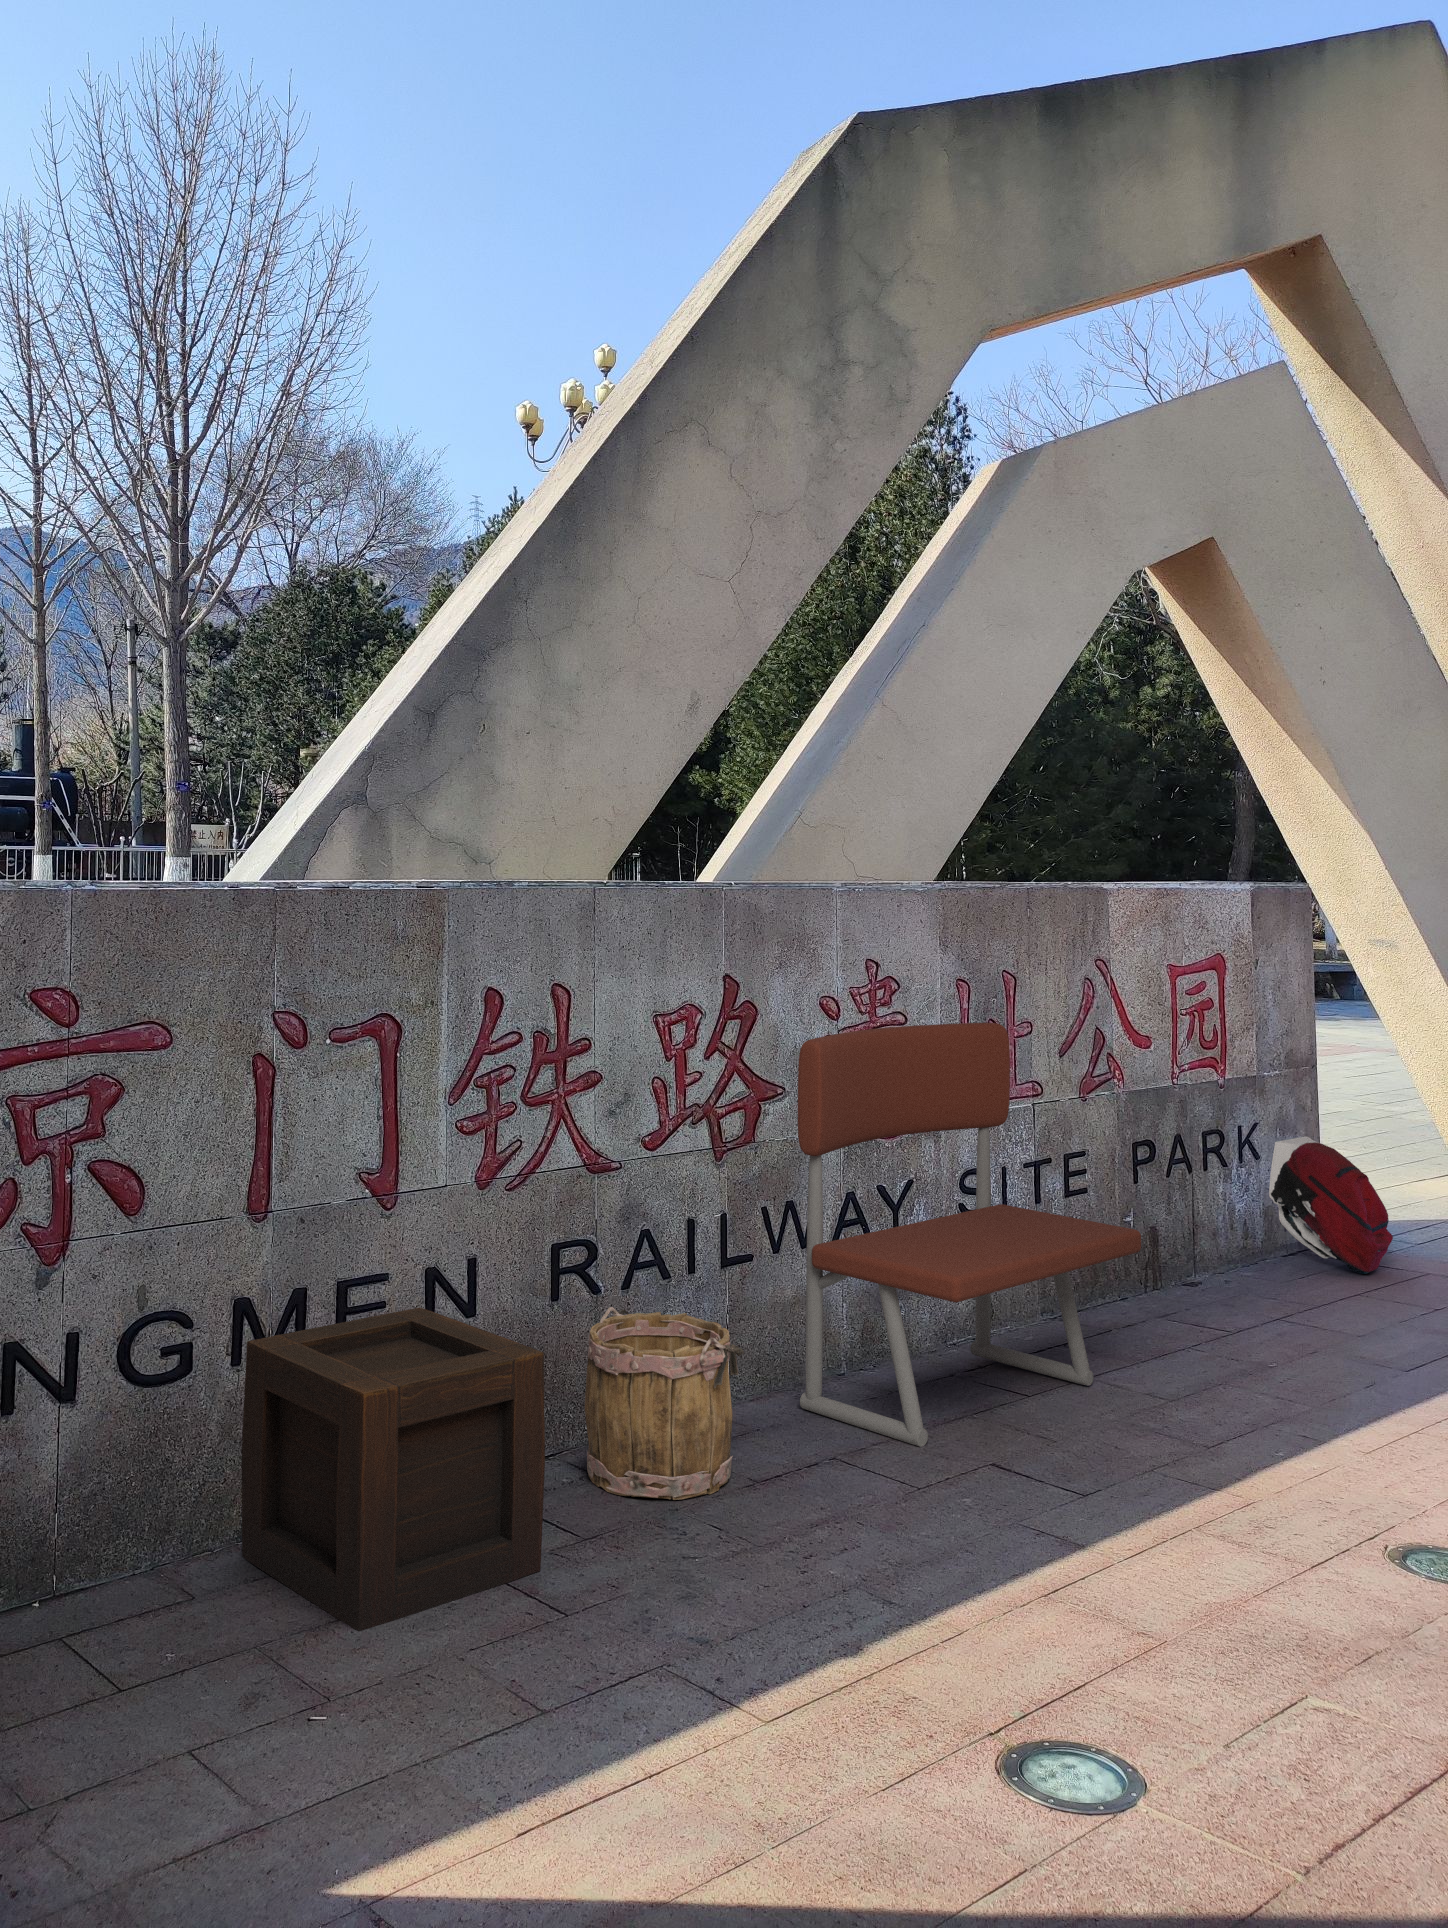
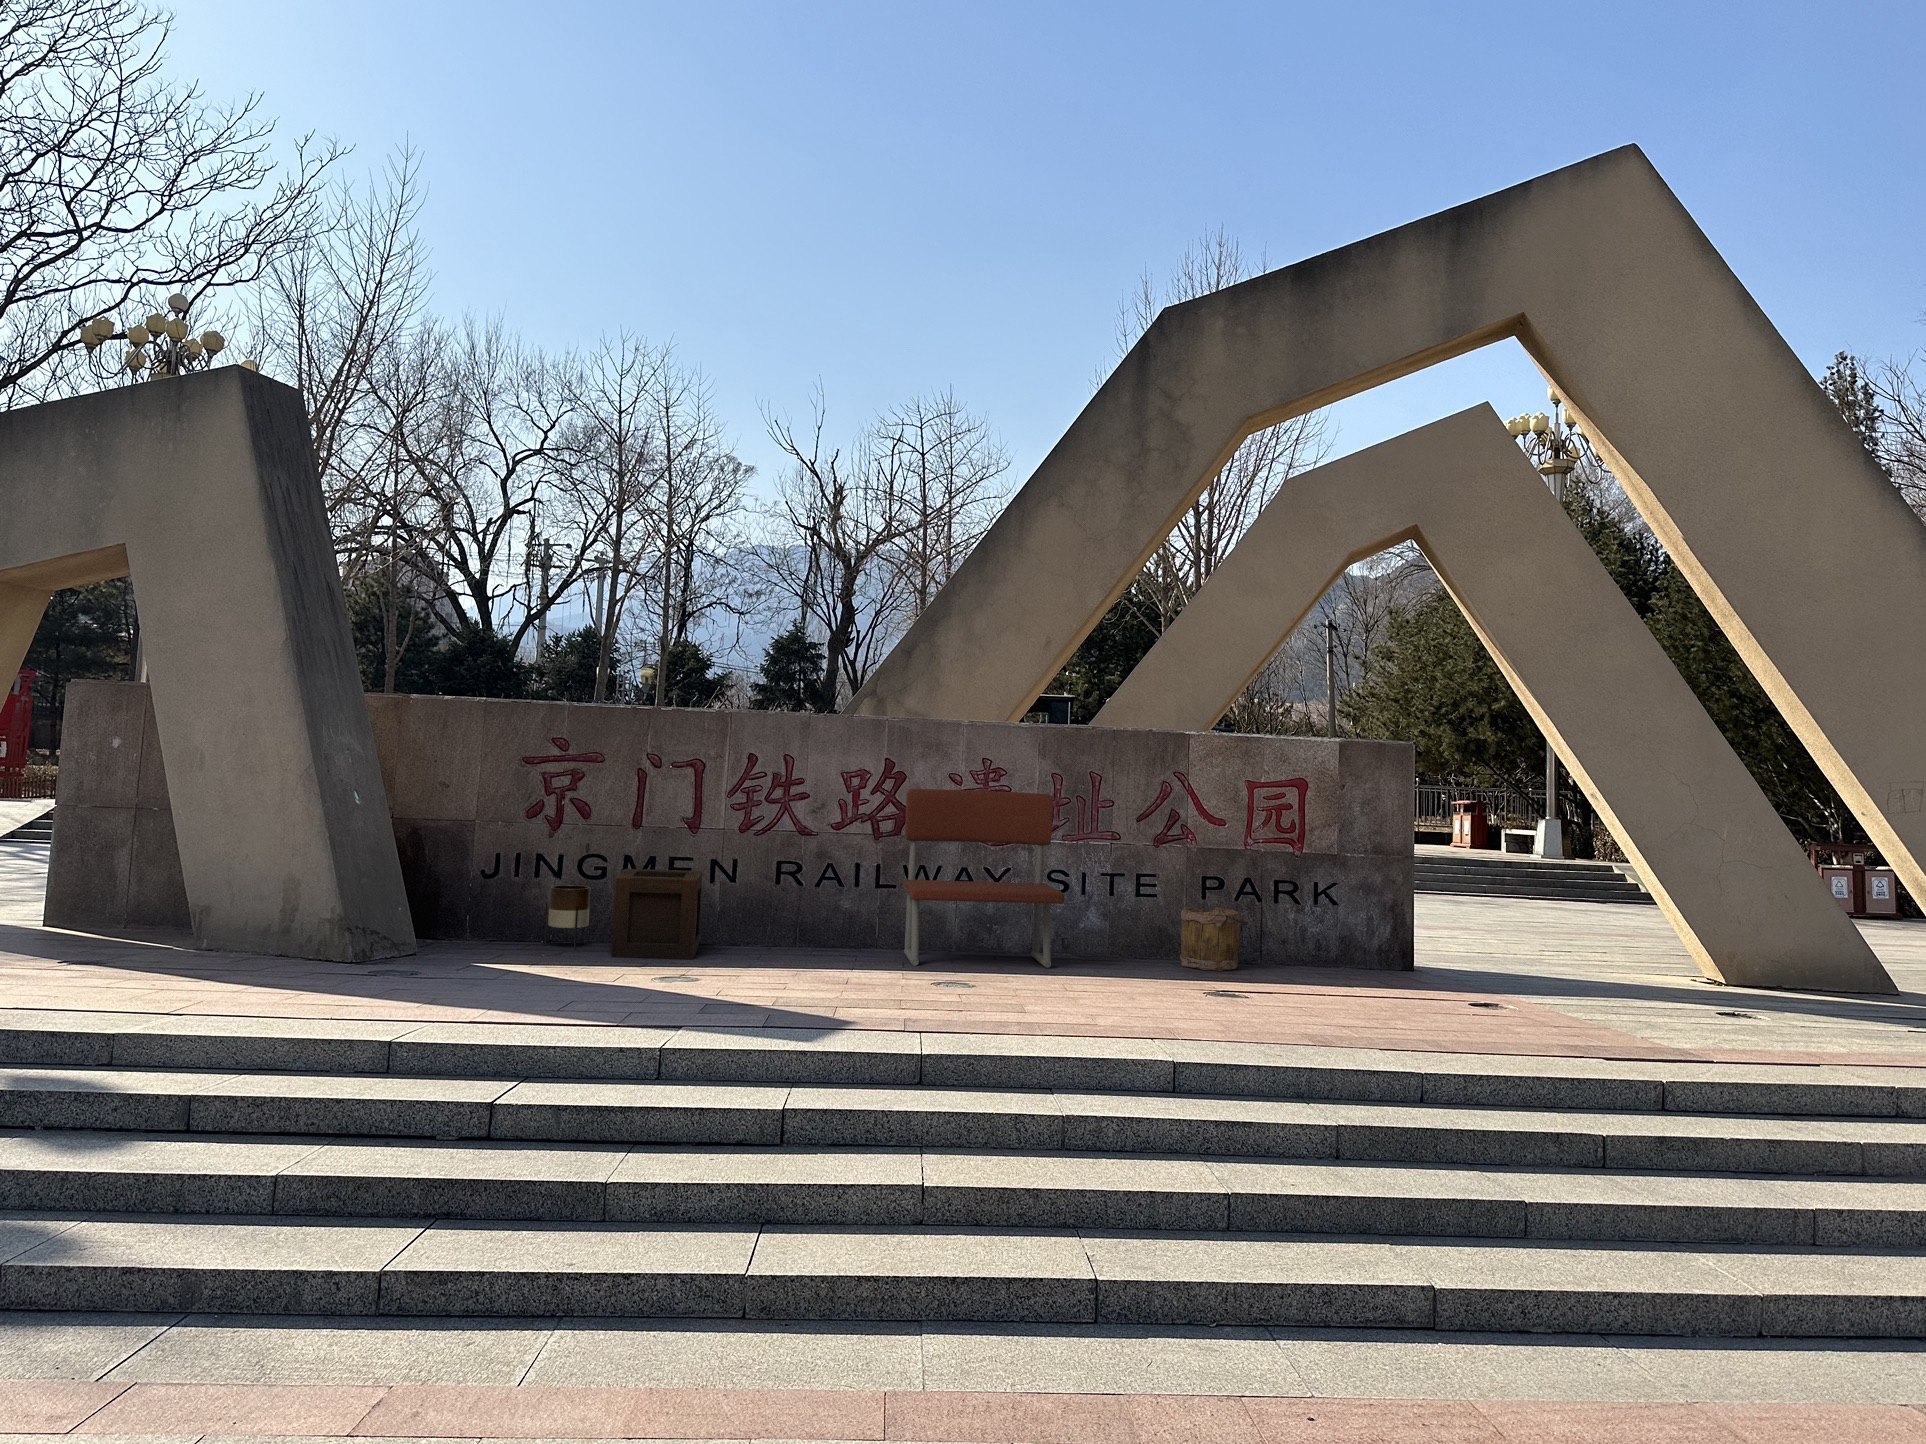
backpack: present [1269,1136,1393,1274] -> none [1328,893,1393,973]
bucket: present [585,1307,744,1500] -> present [1180,907,1247,971]
planter: none [72,1415,201,1630] -> present [544,885,591,950]

